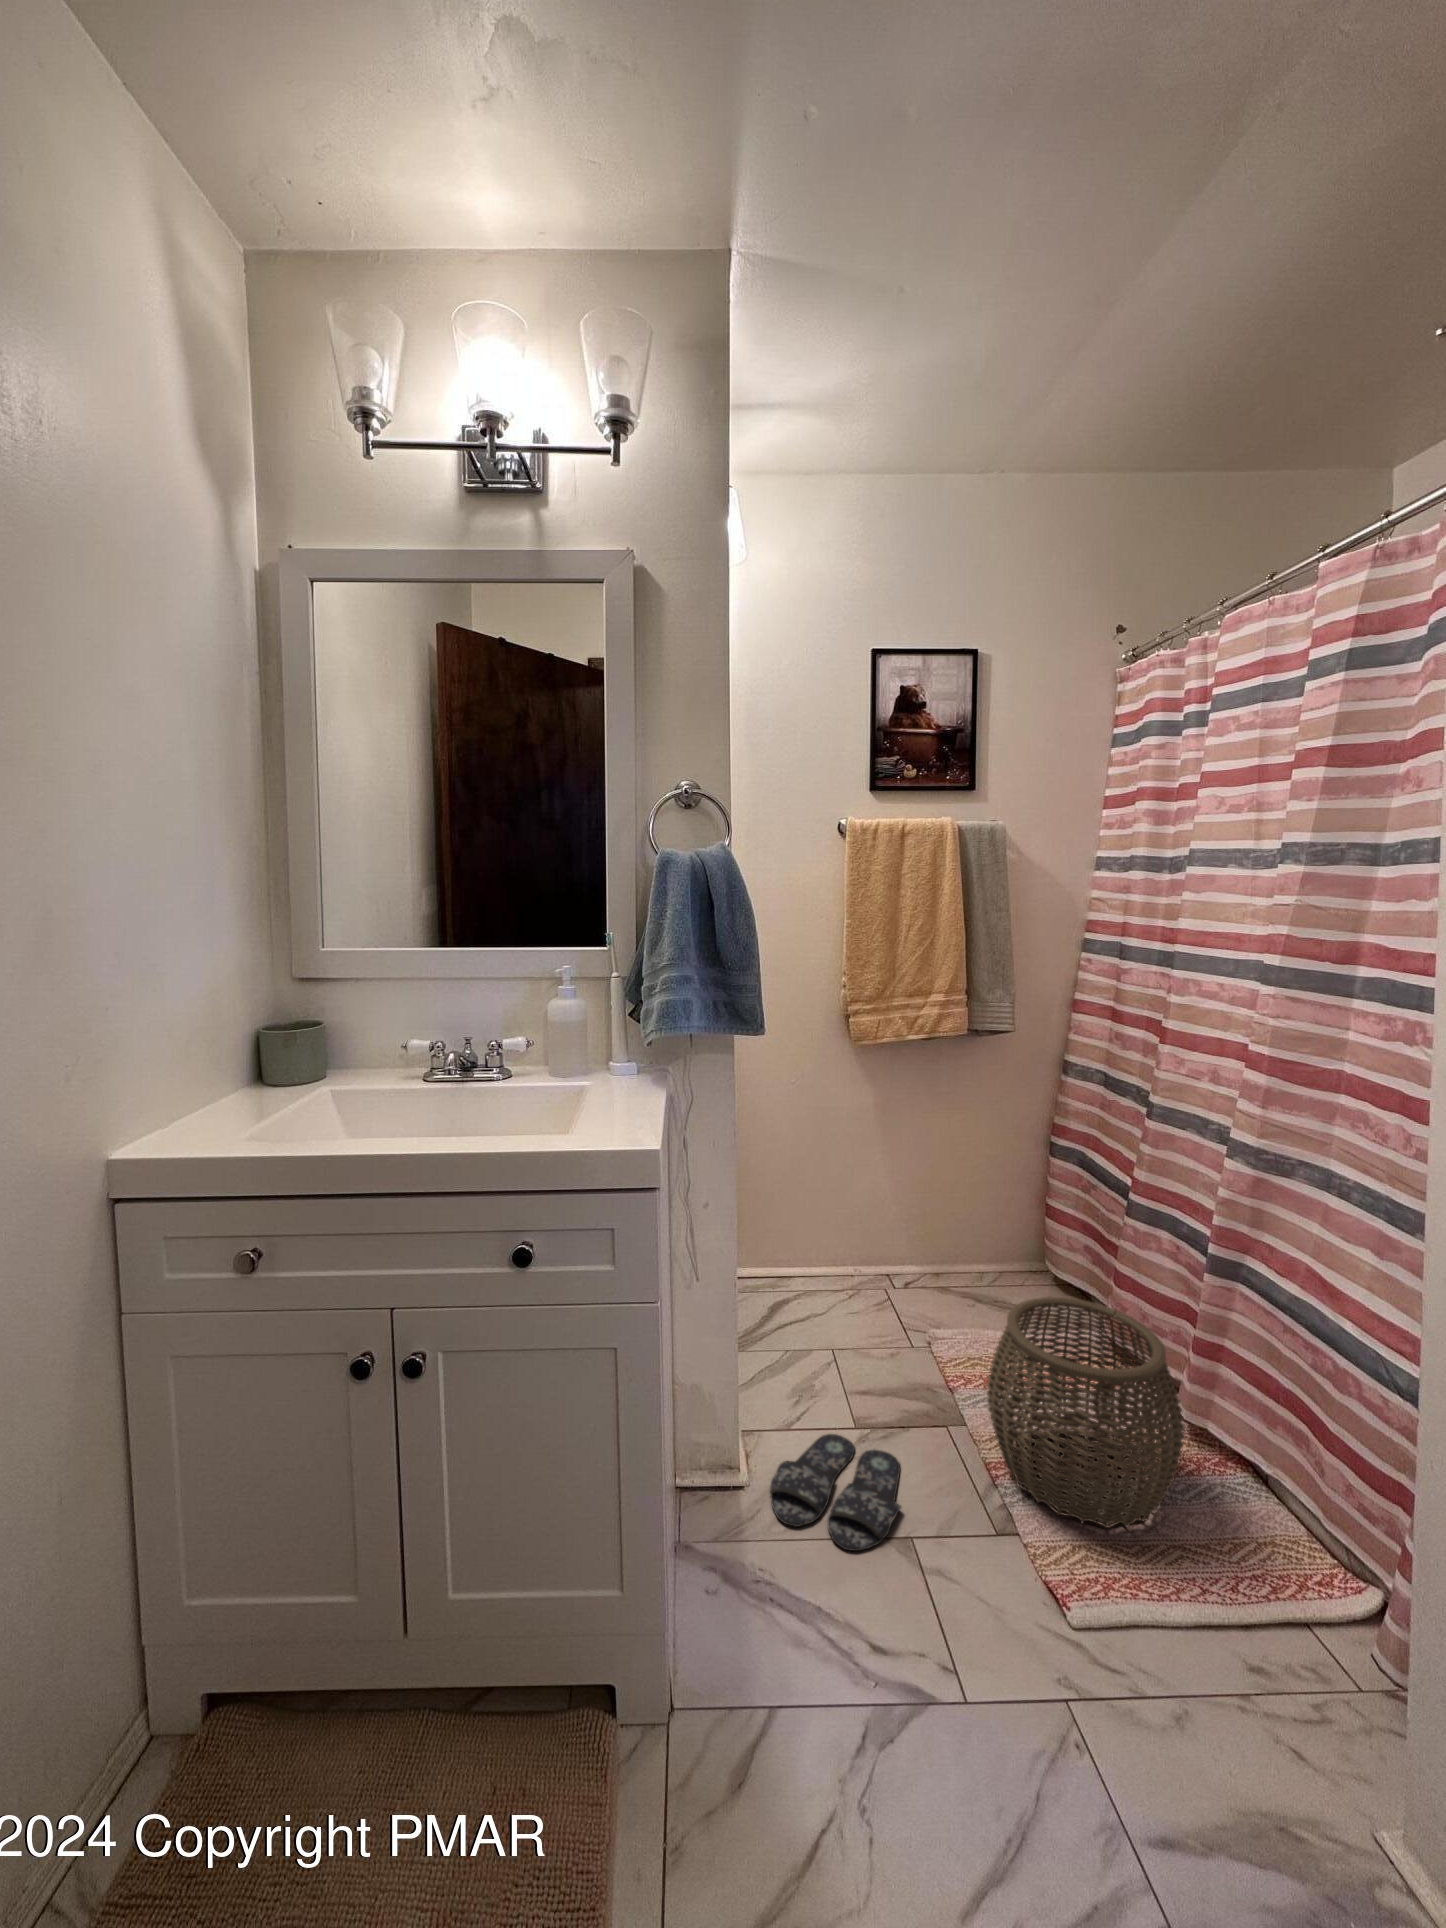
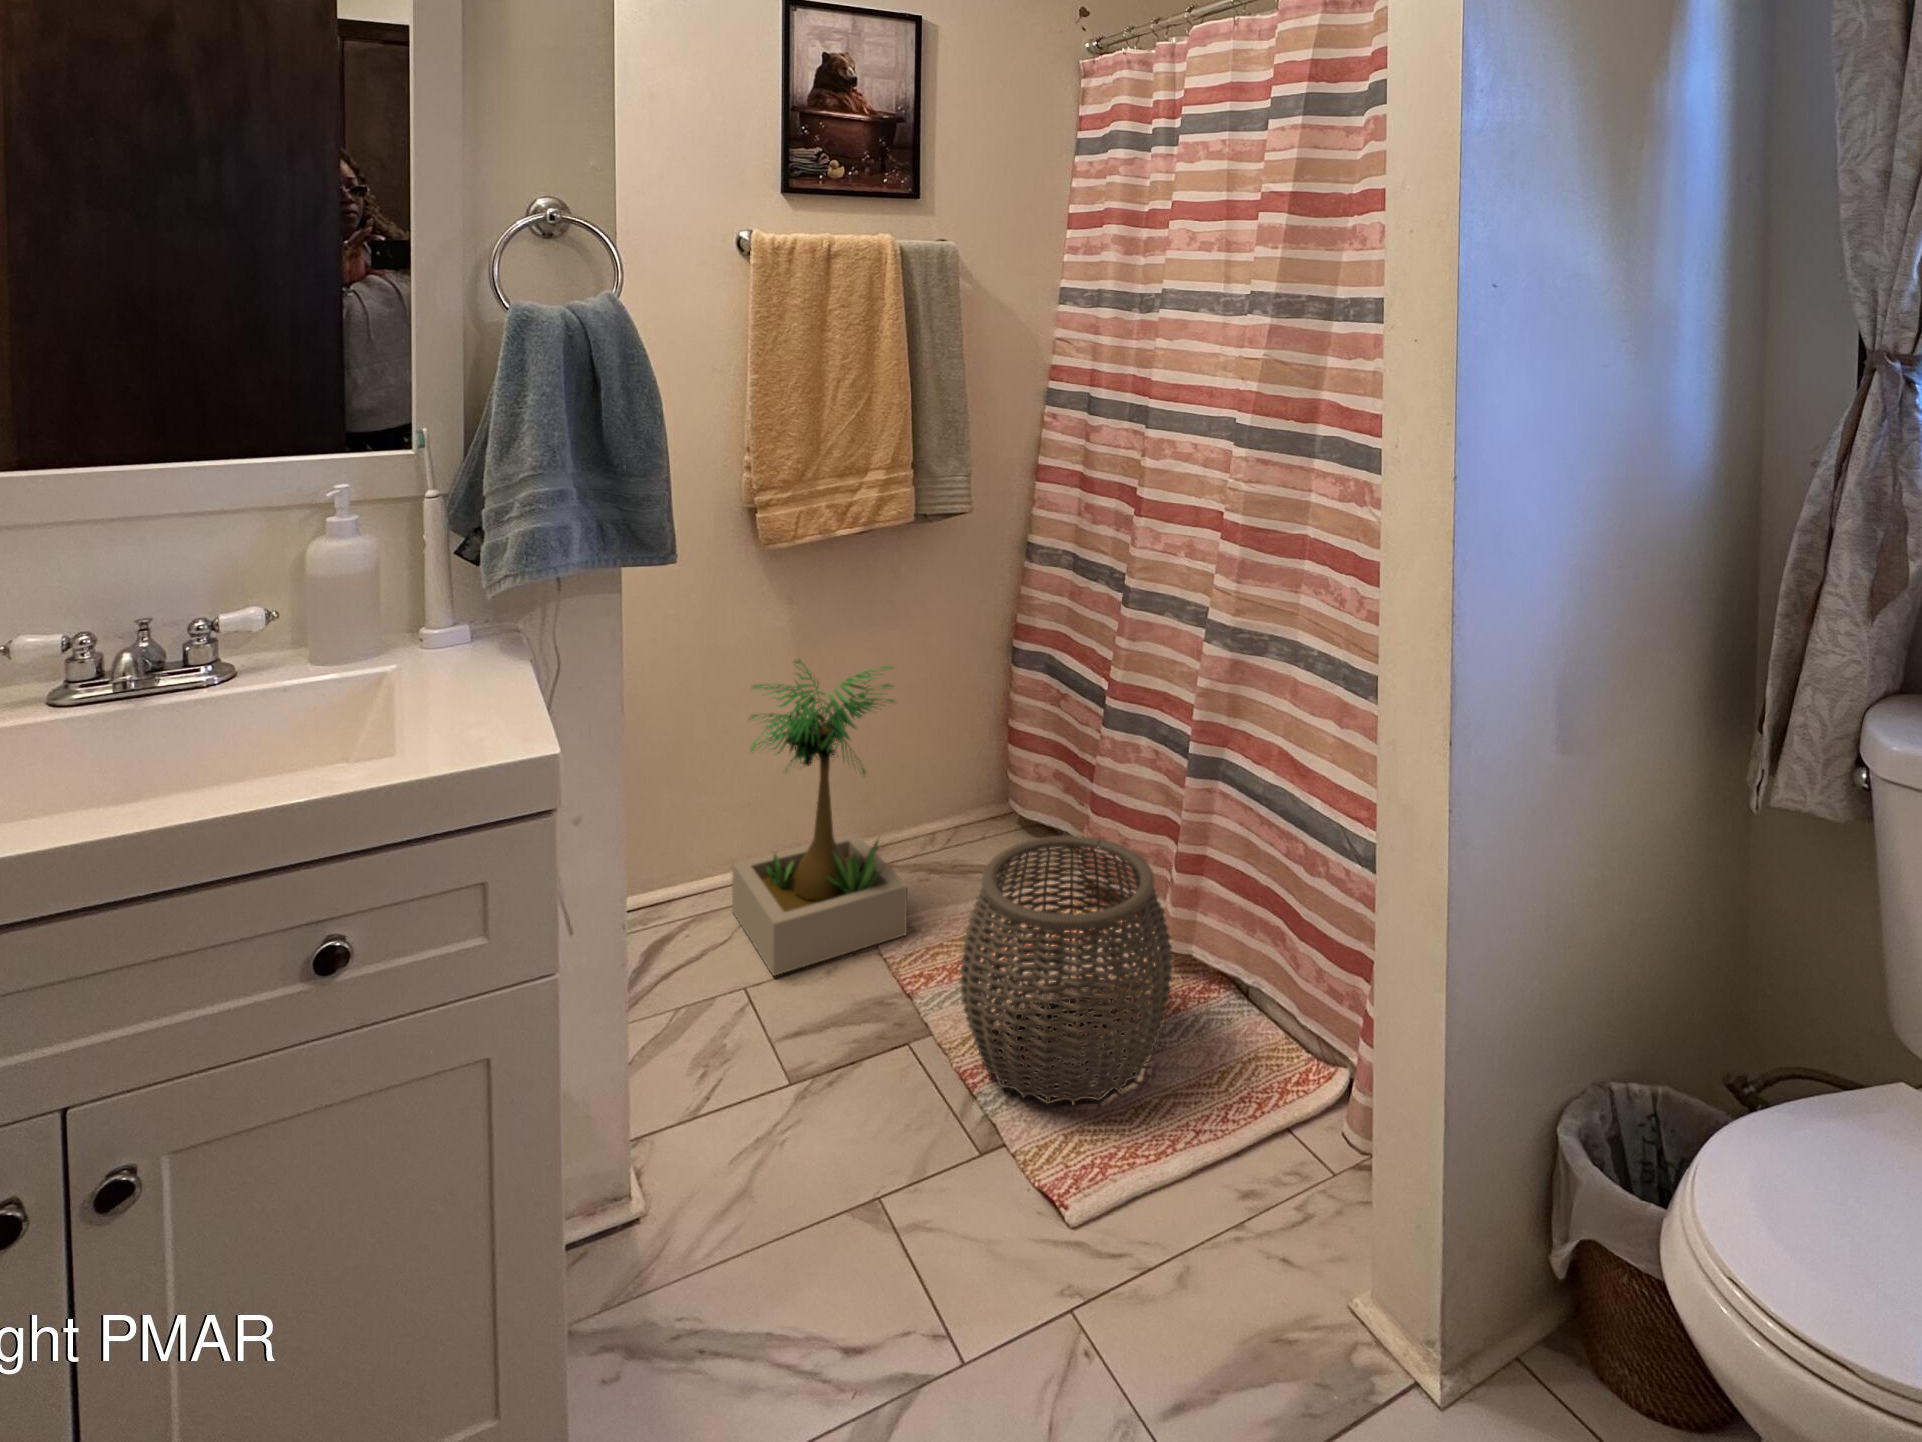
potted plant: none [827,1124,969,1351] -> present [732,660,907,976]
slippers: present [770,1434,901,1551] -> none [679,1097,863,1247]

